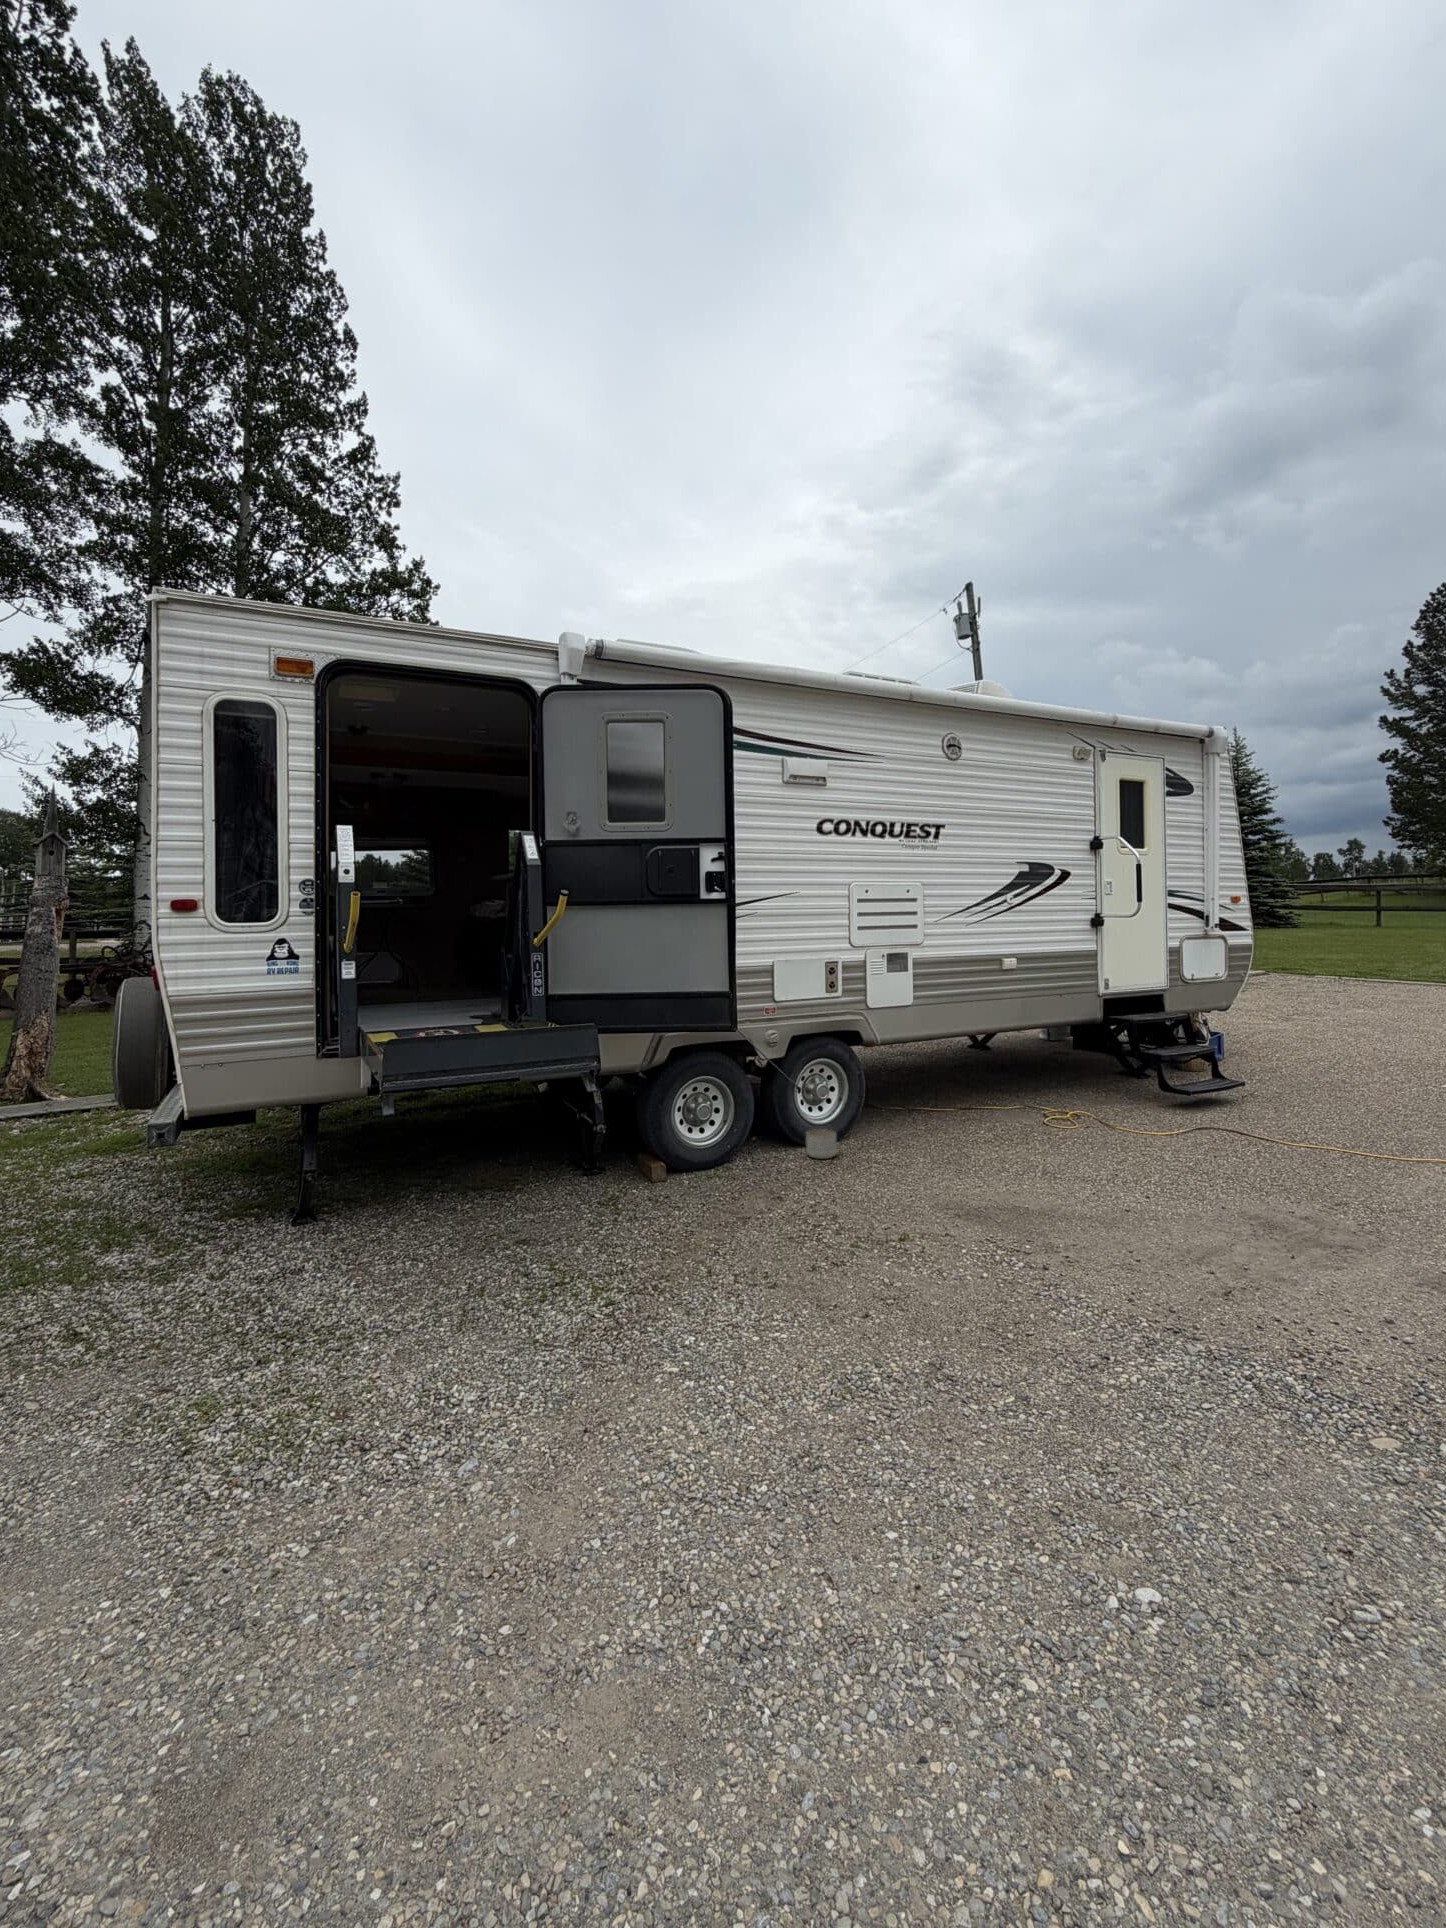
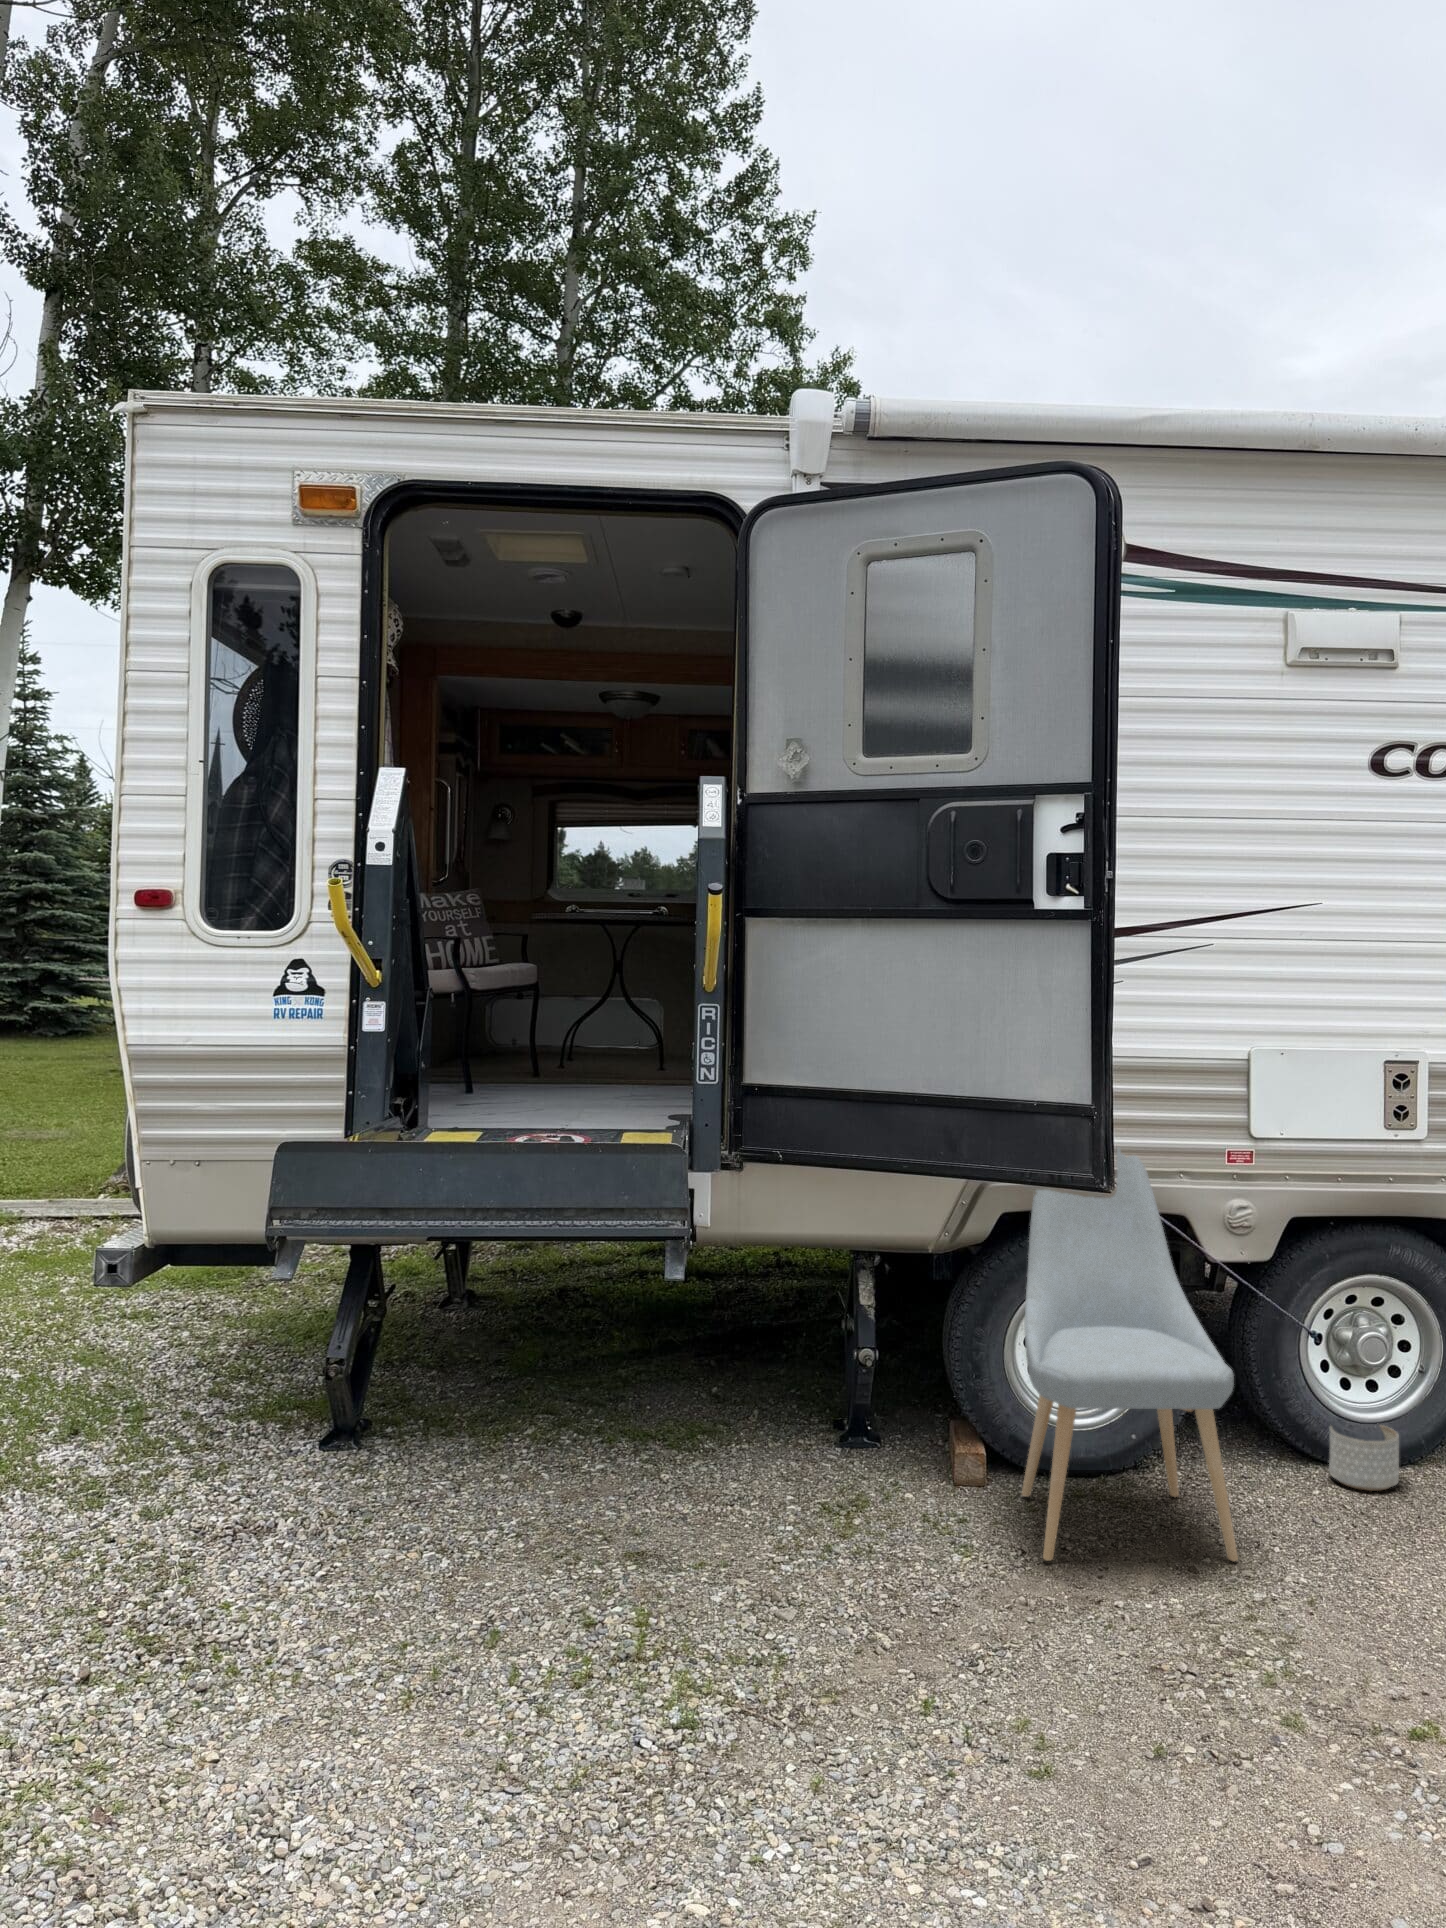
chair: none [683,998,797,1208] -> present [1022,1147,1238,1562]

